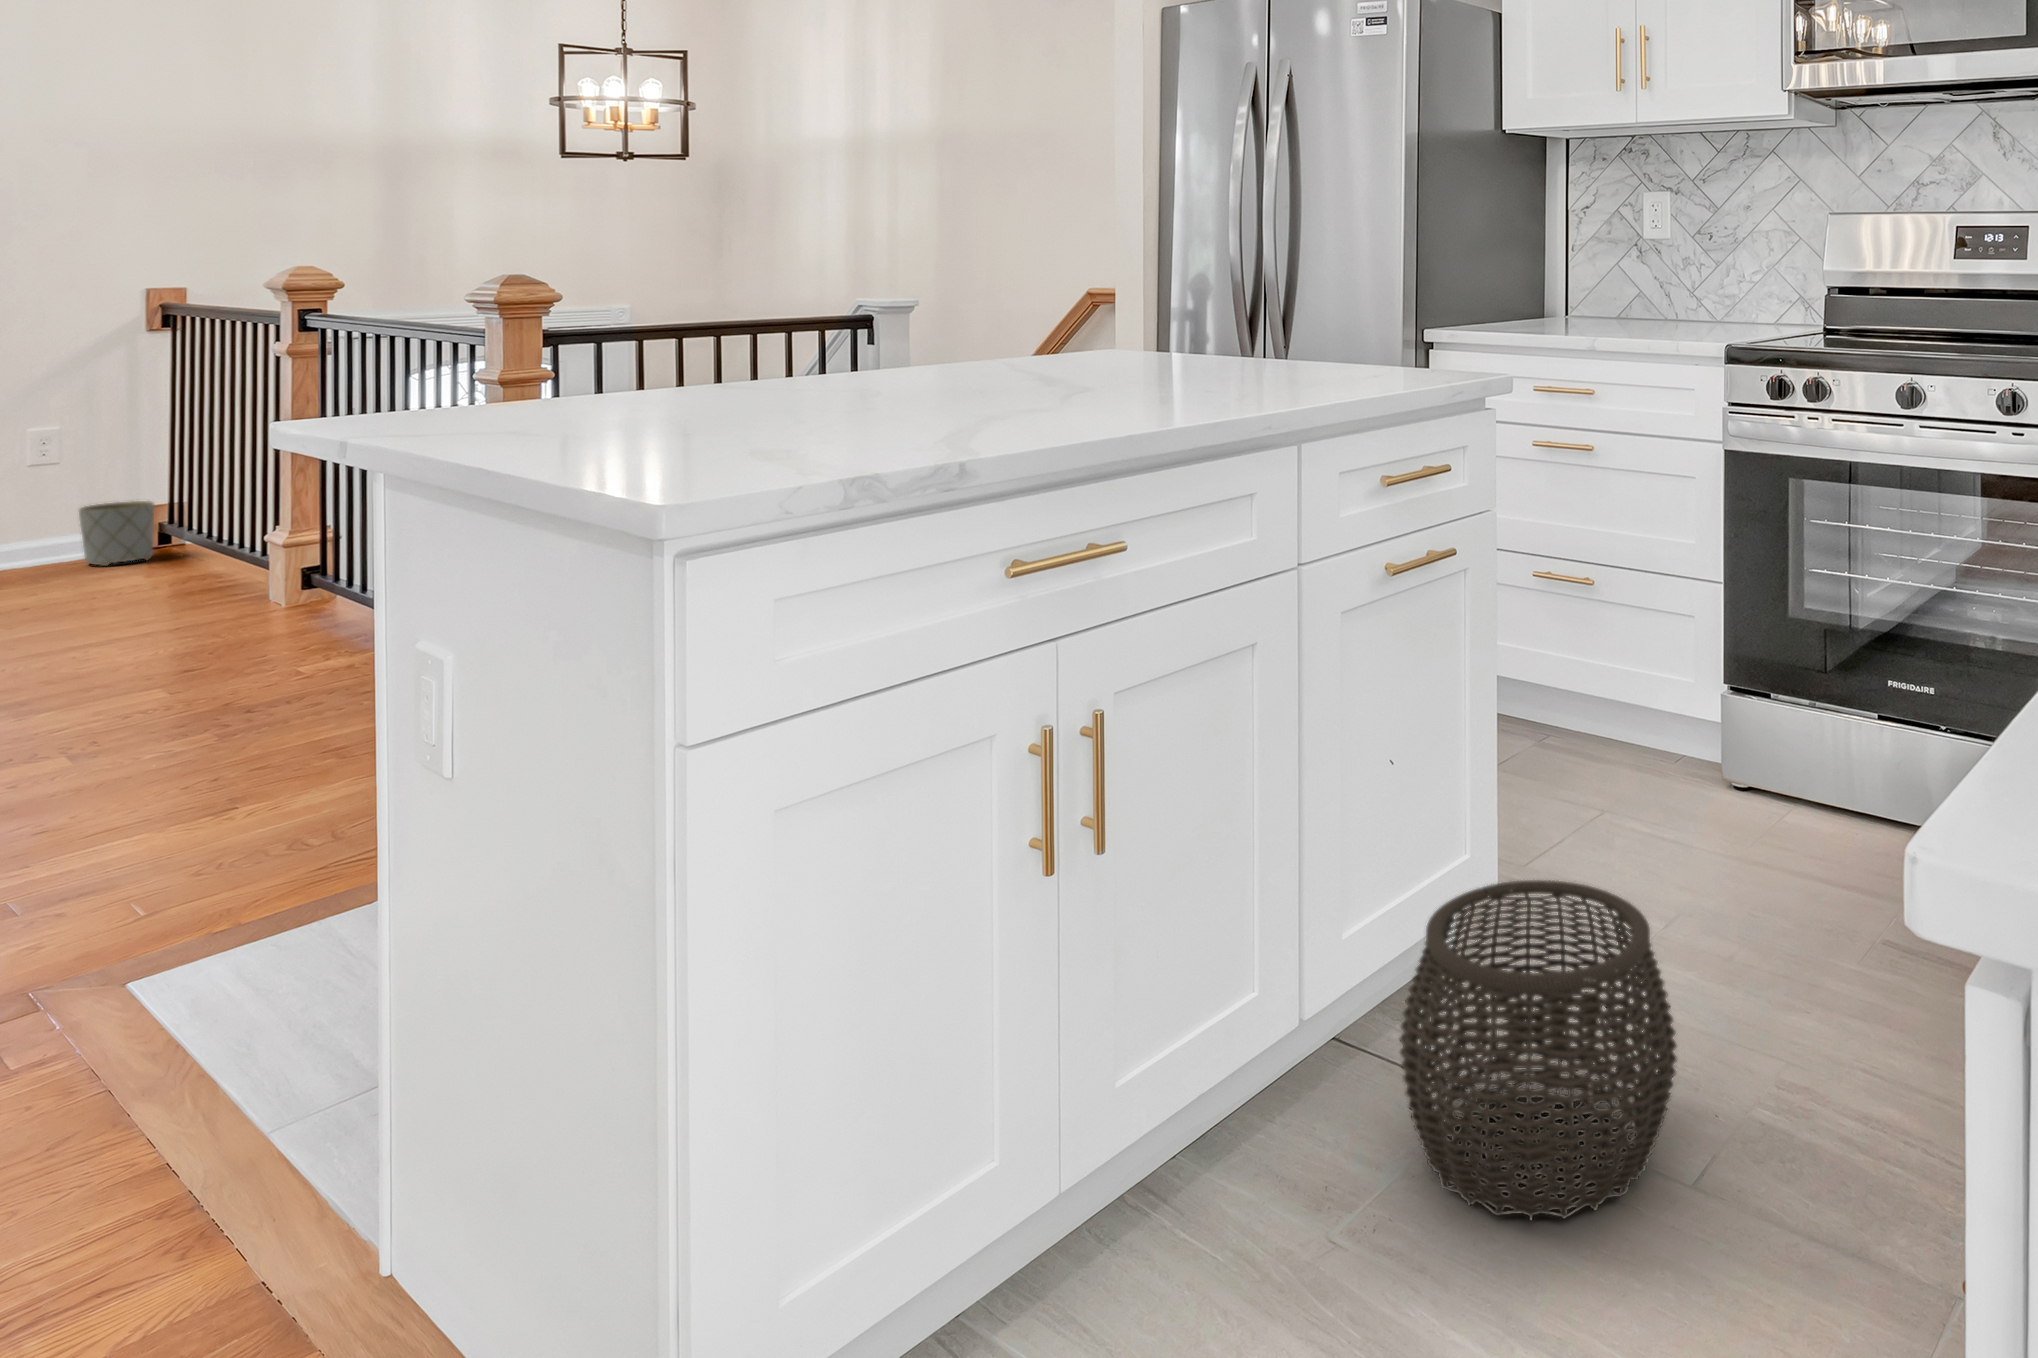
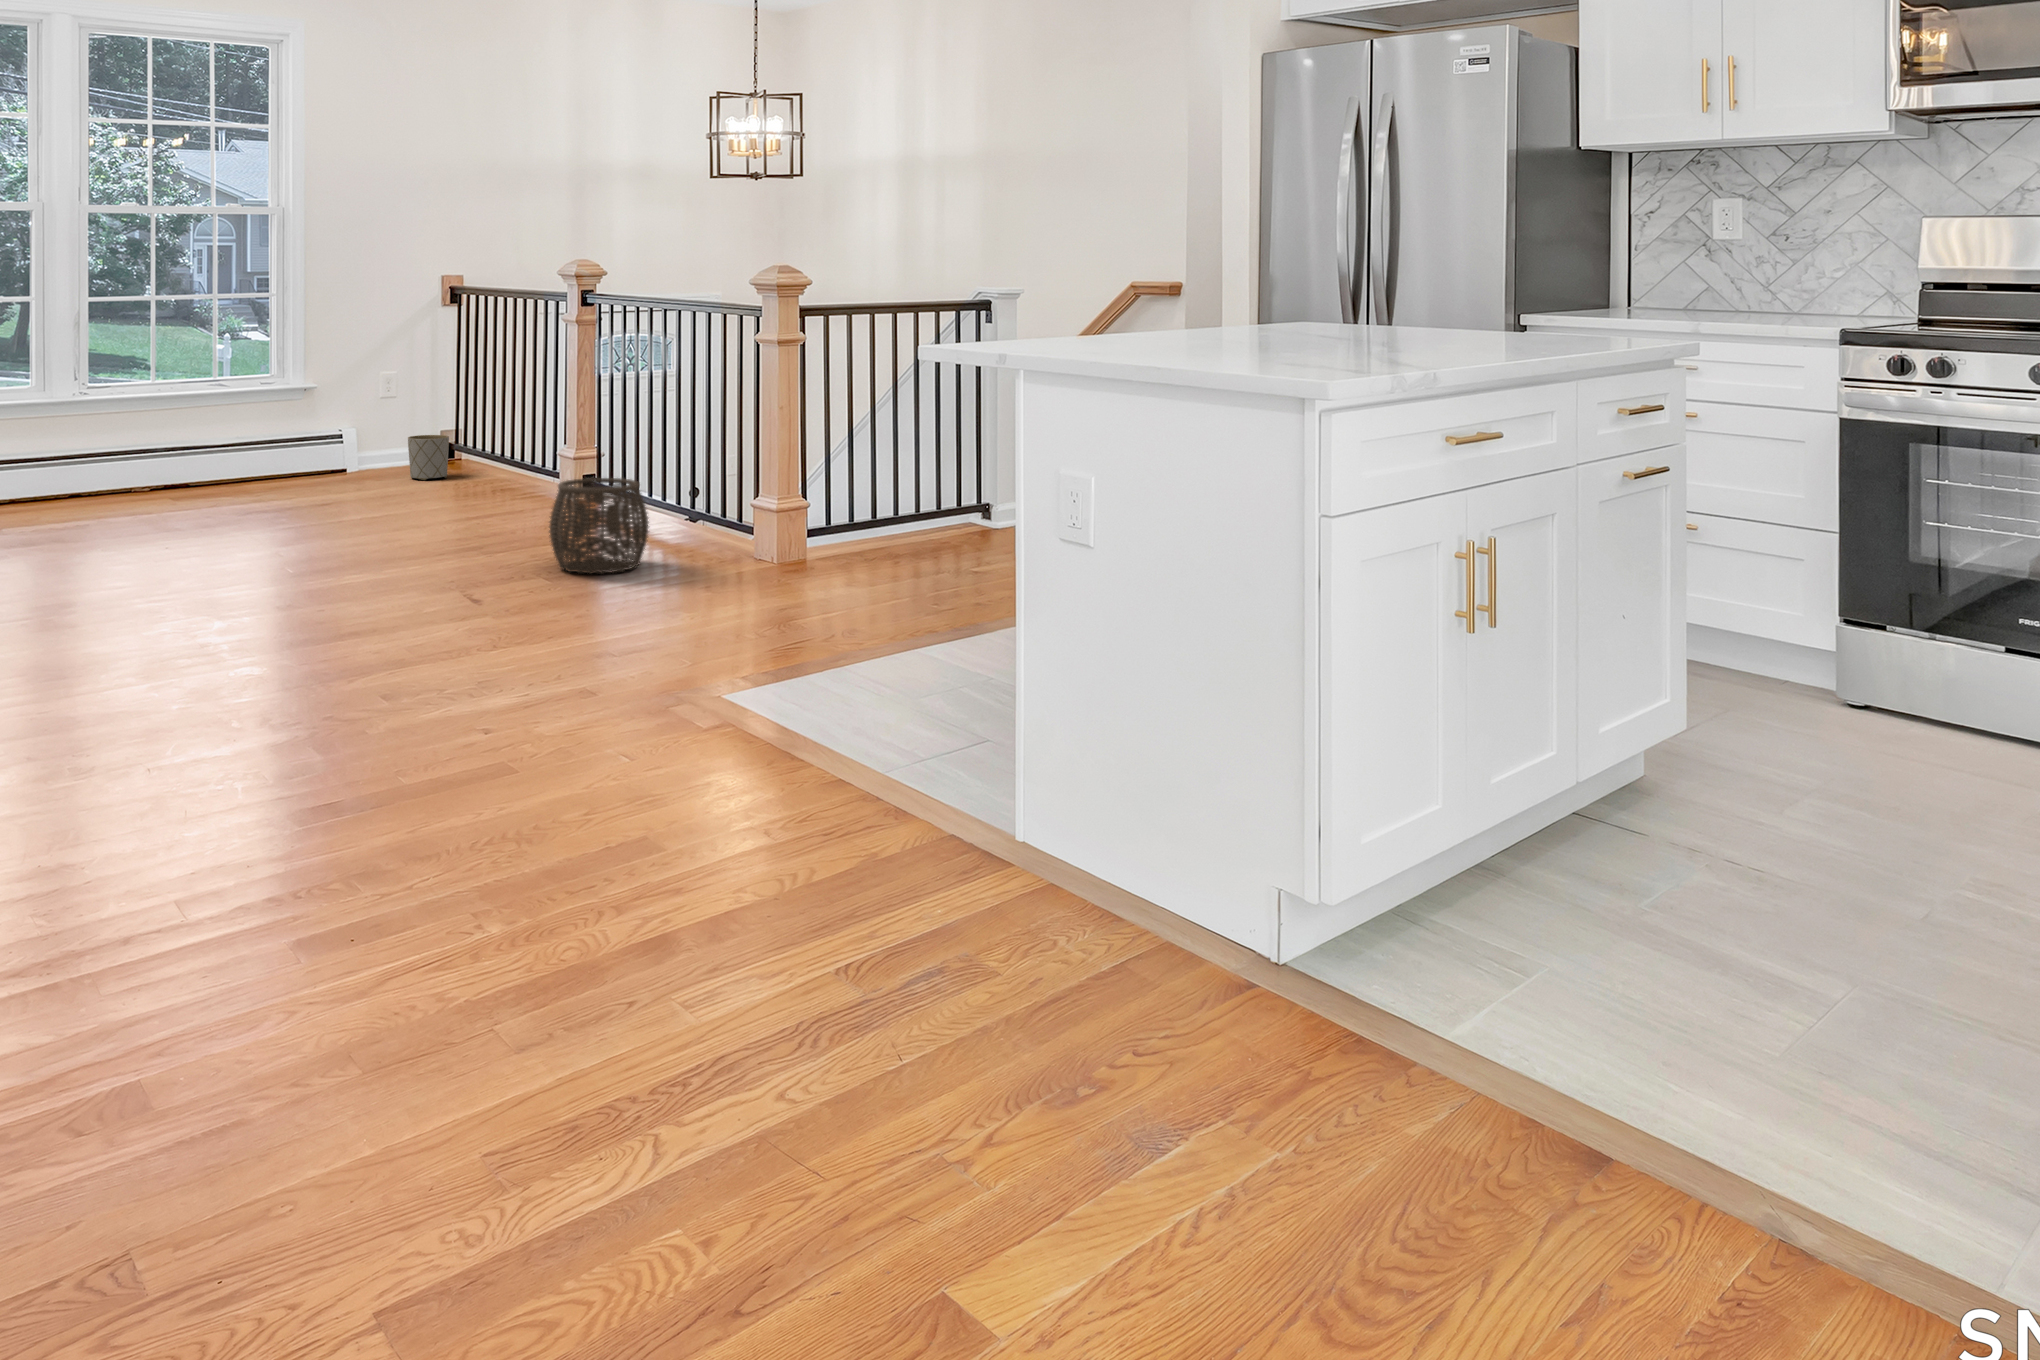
woven basket: present [1400,880,1677,1220] -> present [549,478,649,574]

